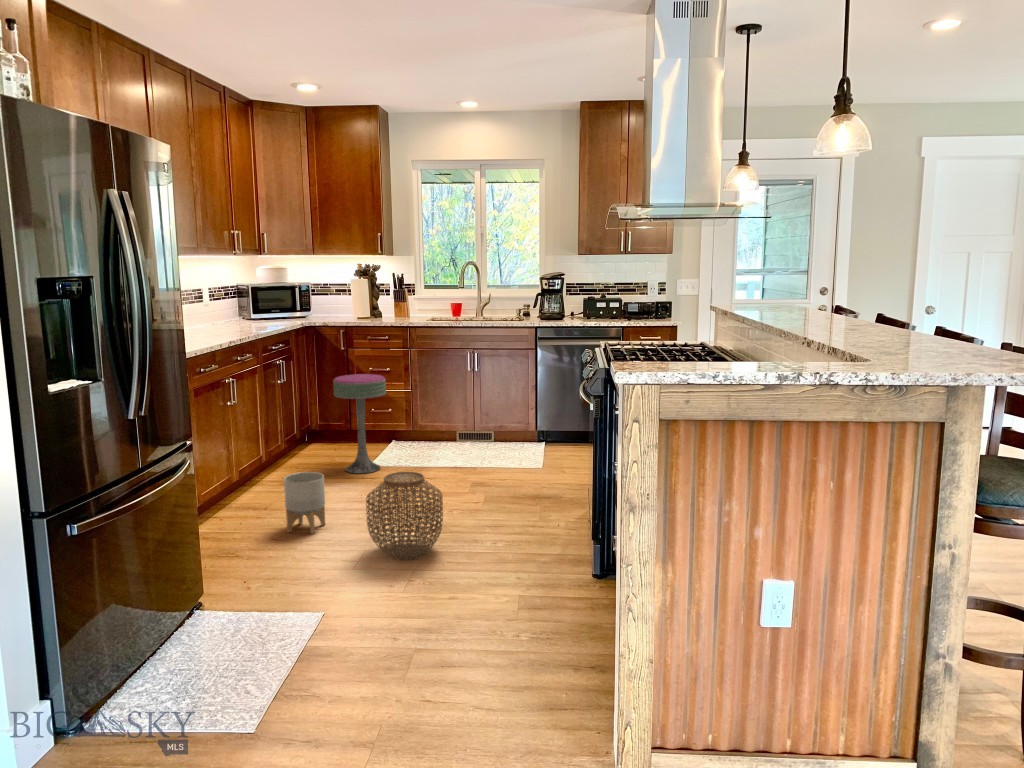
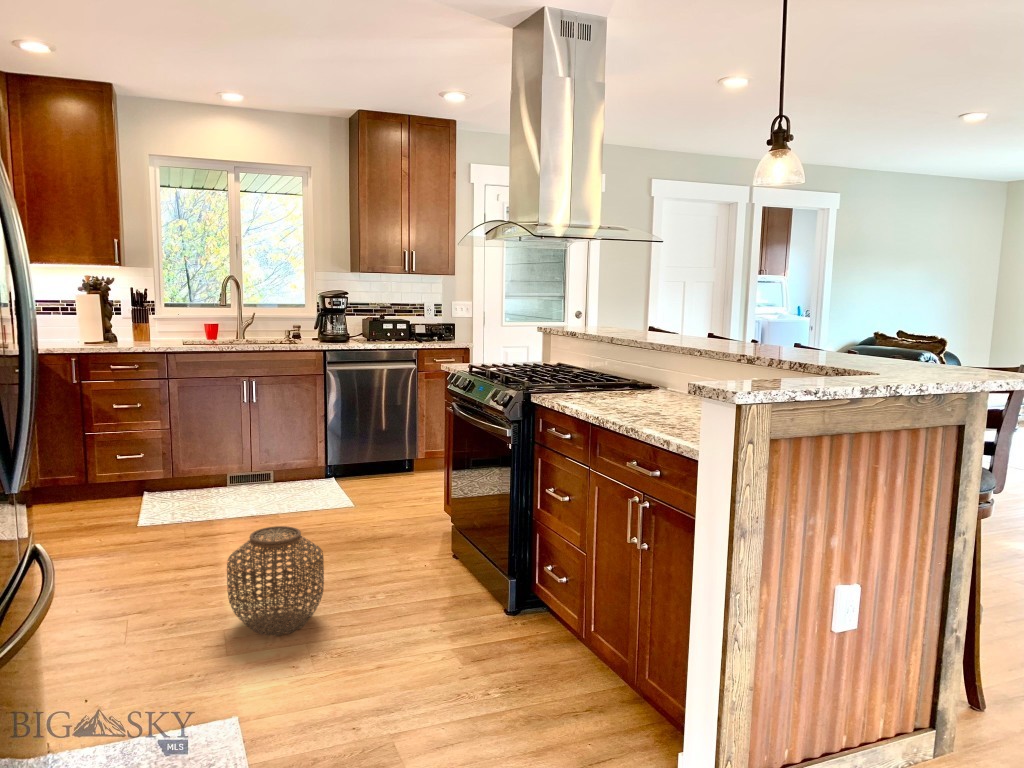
bar stool: present [333,374,386,474] -> none [90,412,163,537]
planter: present [284,472,325,534] -> none [83,542,142,628]

